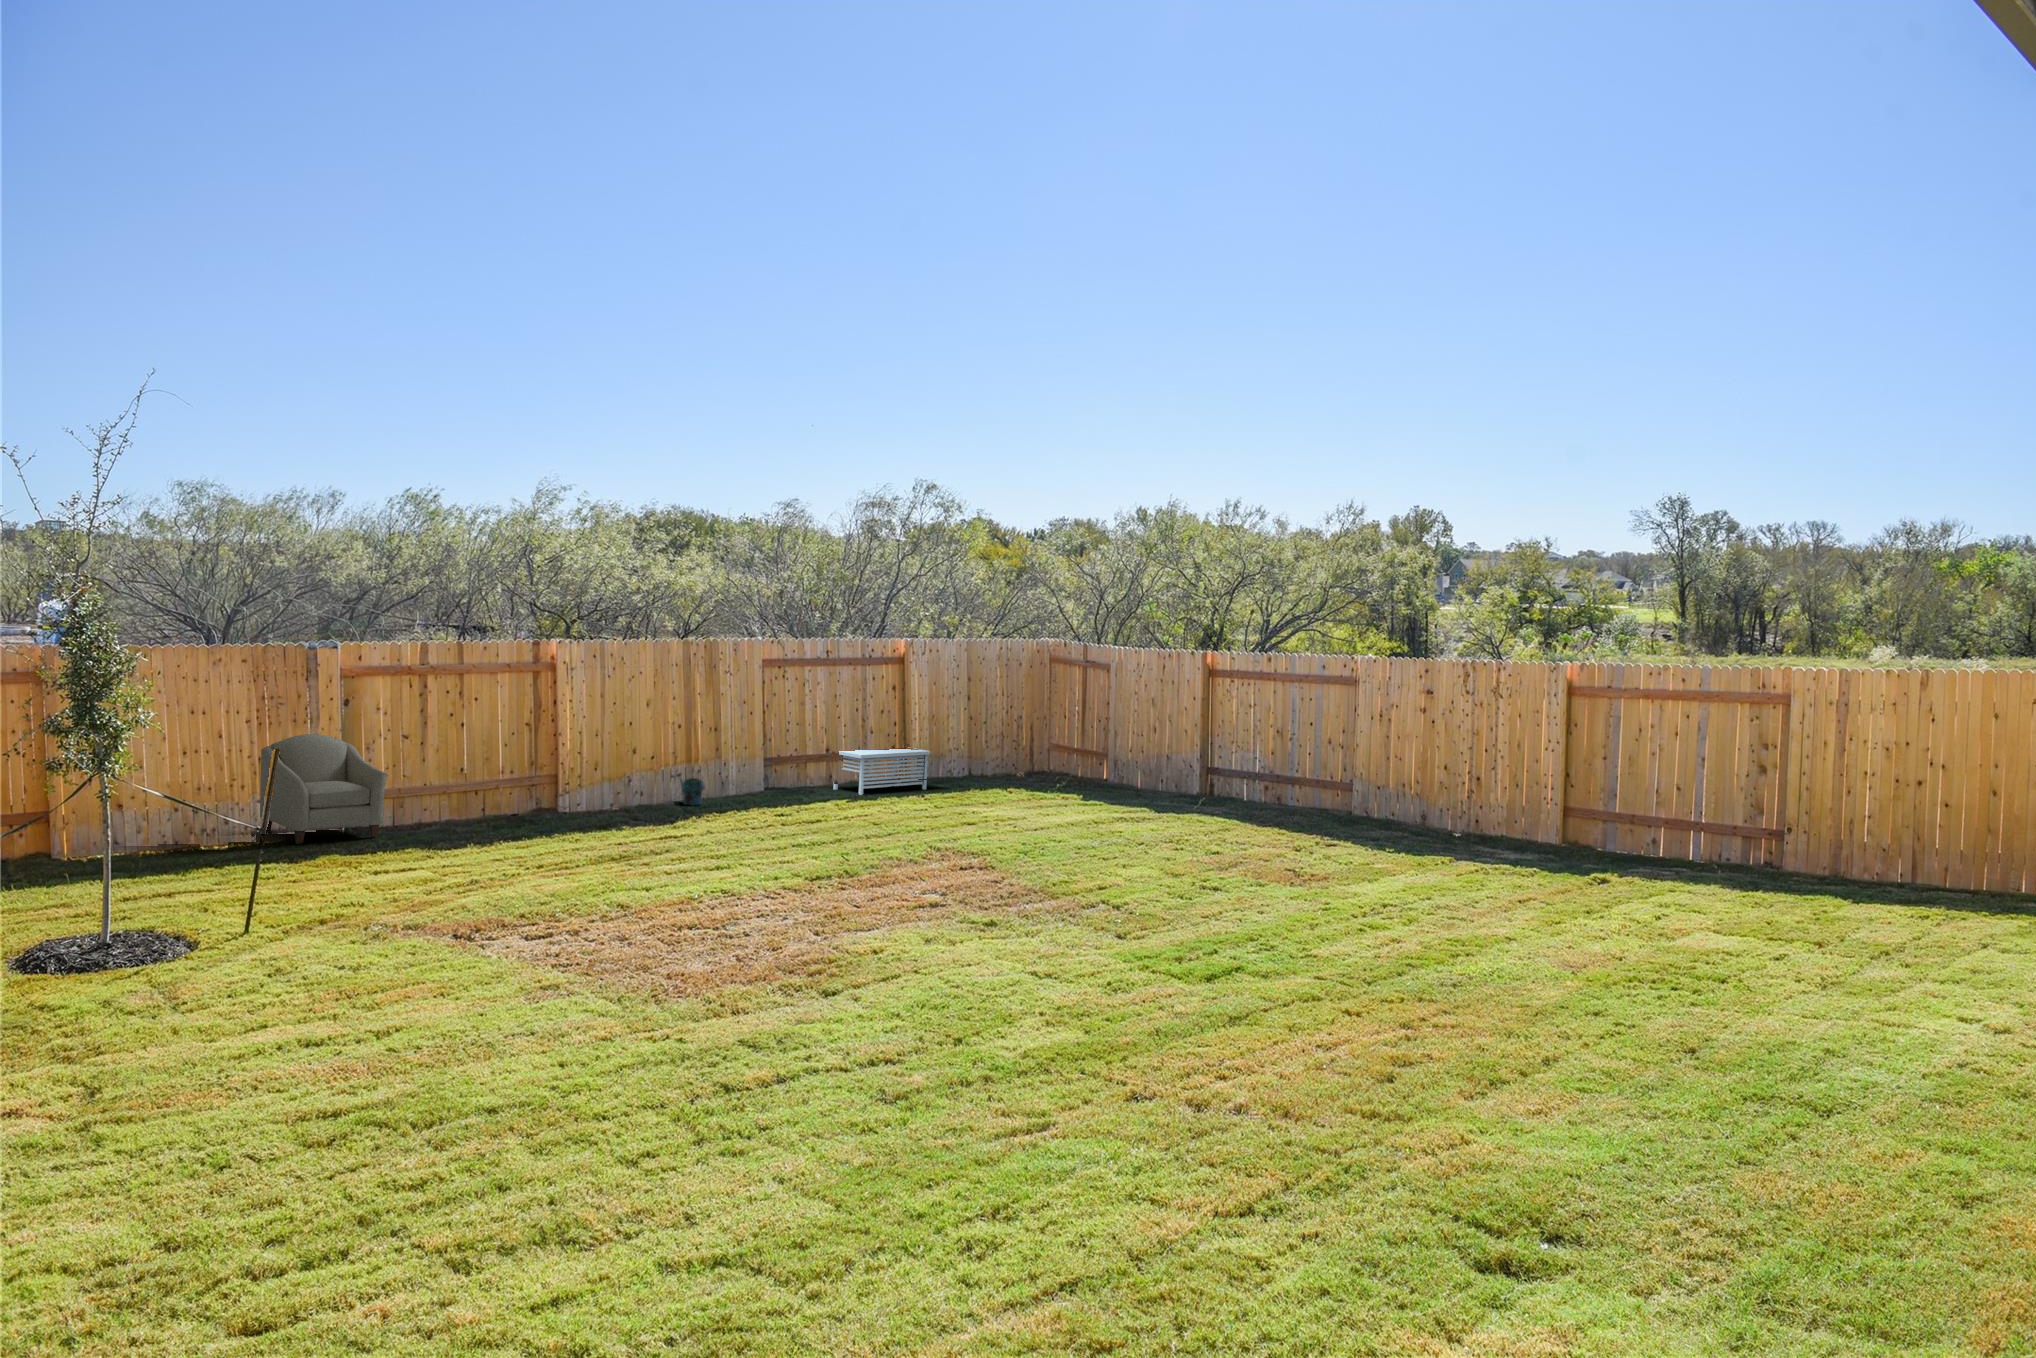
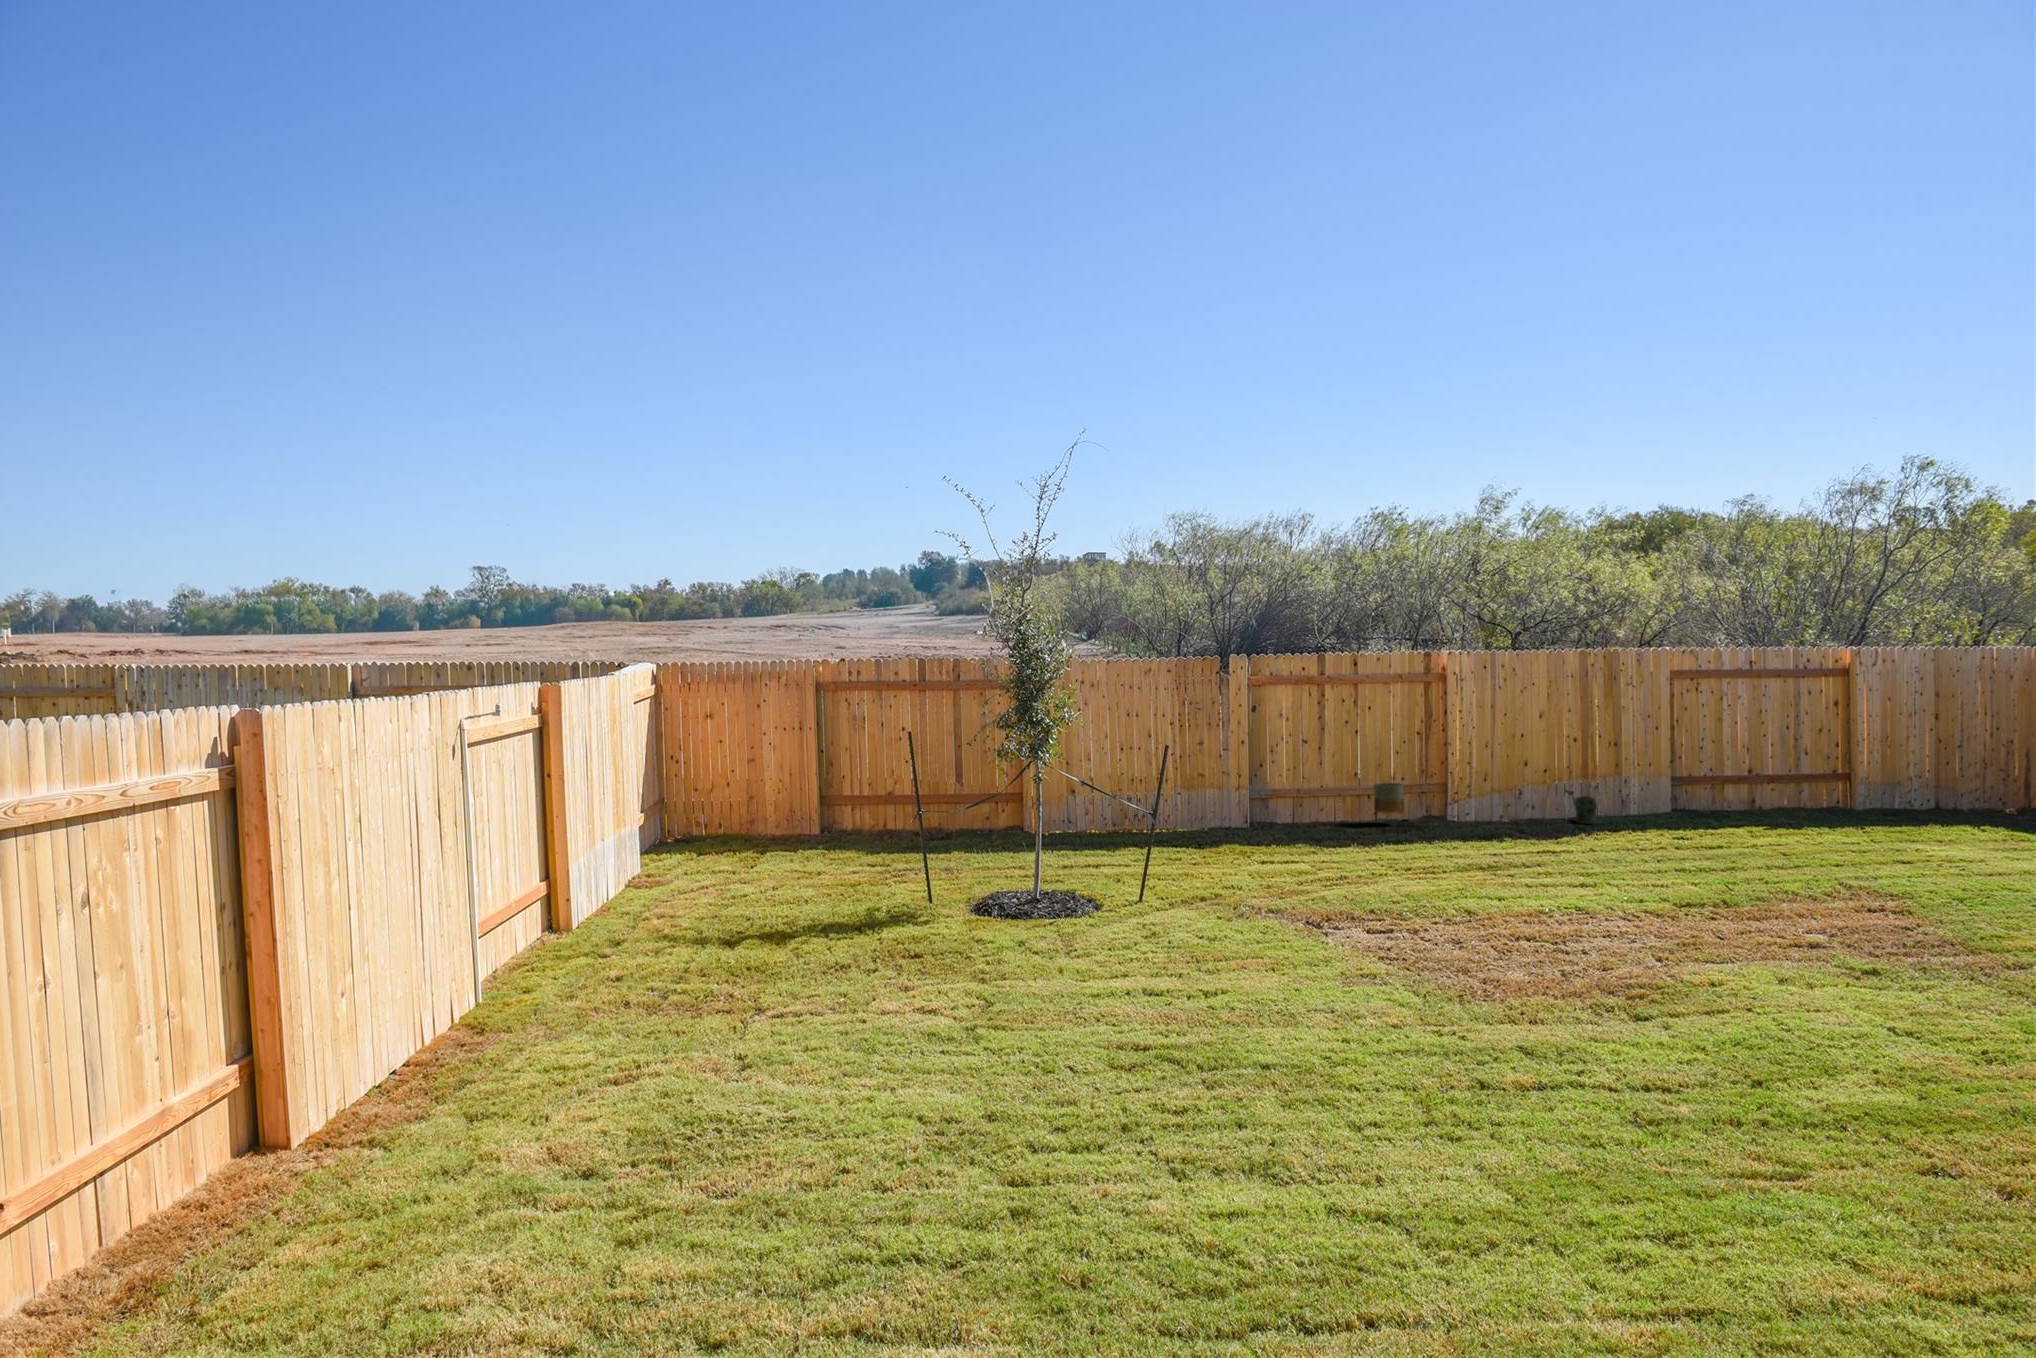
chair: present [260,734,387,844] -> none [1193,749,1285,840]
storage bench: present [833,749,930,795] -> none [1756,767,1892,821]
planter: none [482,769,516,817] -> present [1374,783,1404,813]

